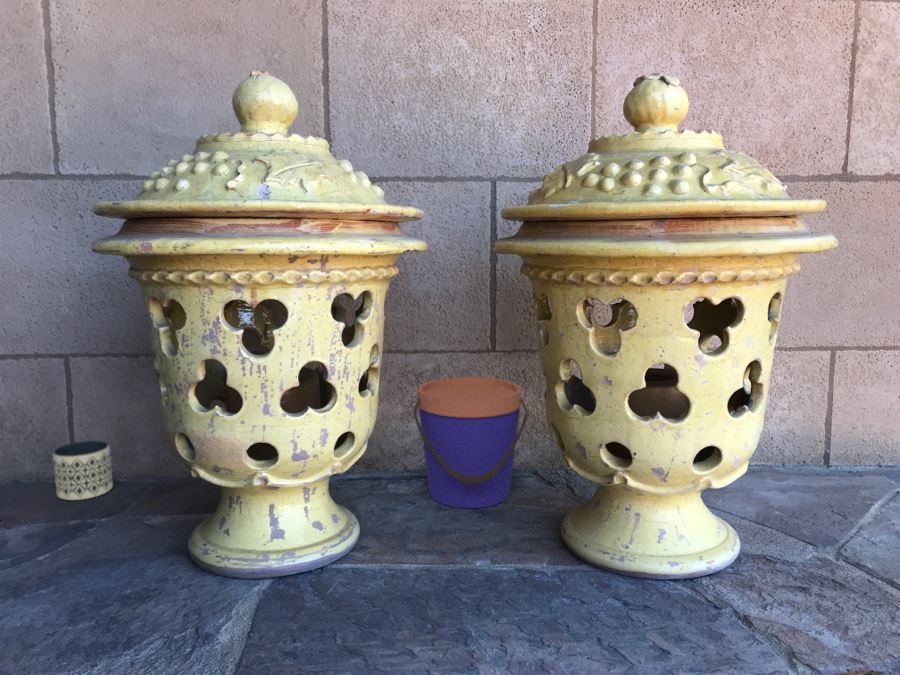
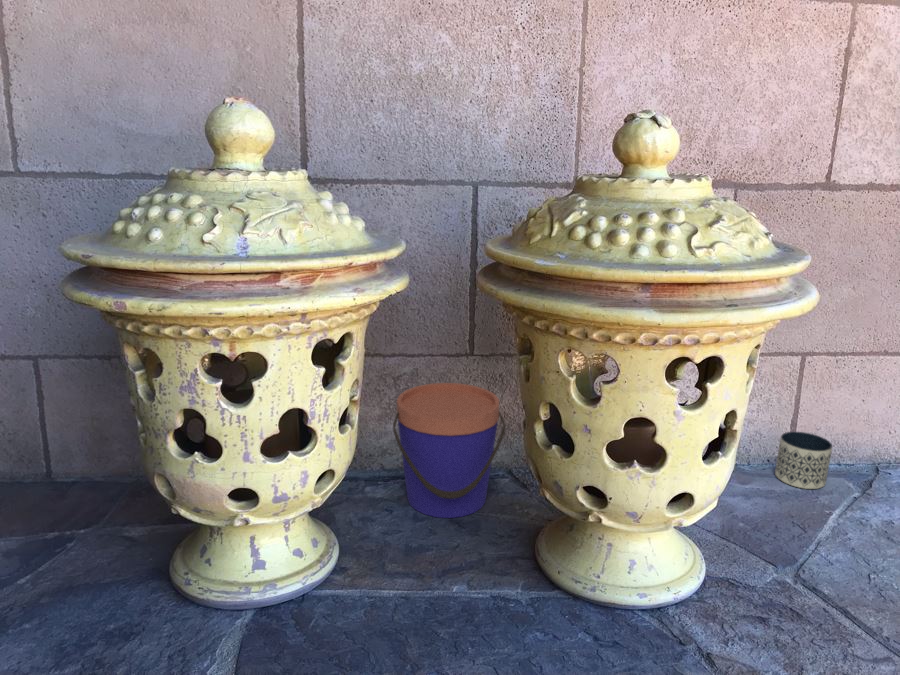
planter: present [53,441,113,500] -> present [775,432,832,489]

